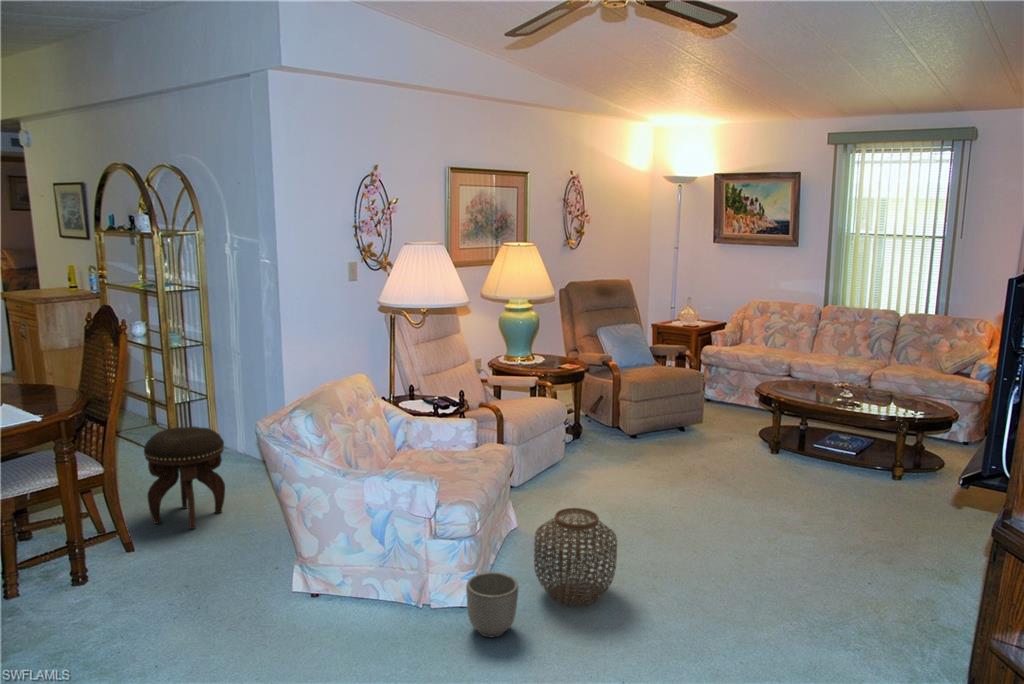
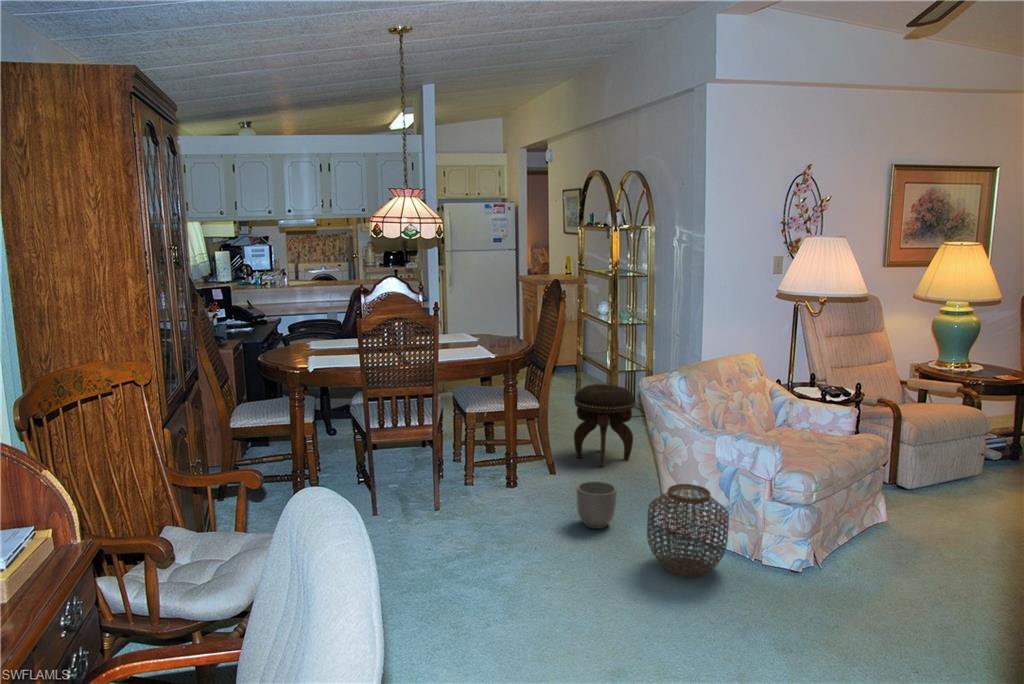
woven basket: present [534,508,617,606] -> present [647,484,729,578]
planter: present [466,572,518,638] -> present [576,481,617,529]

